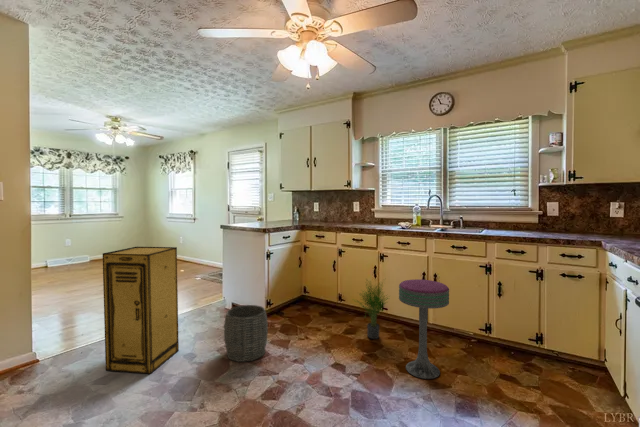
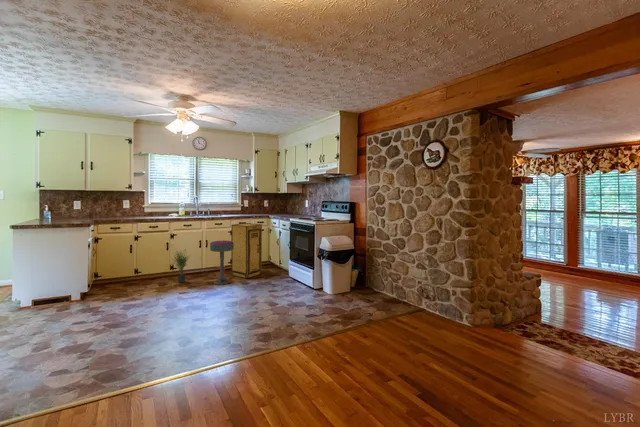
storage cabinet: present [103,247,179,374] -> present [231,223,262,279]
woven basket: present [224,305,268,362] -> none [104,278,140,315]

